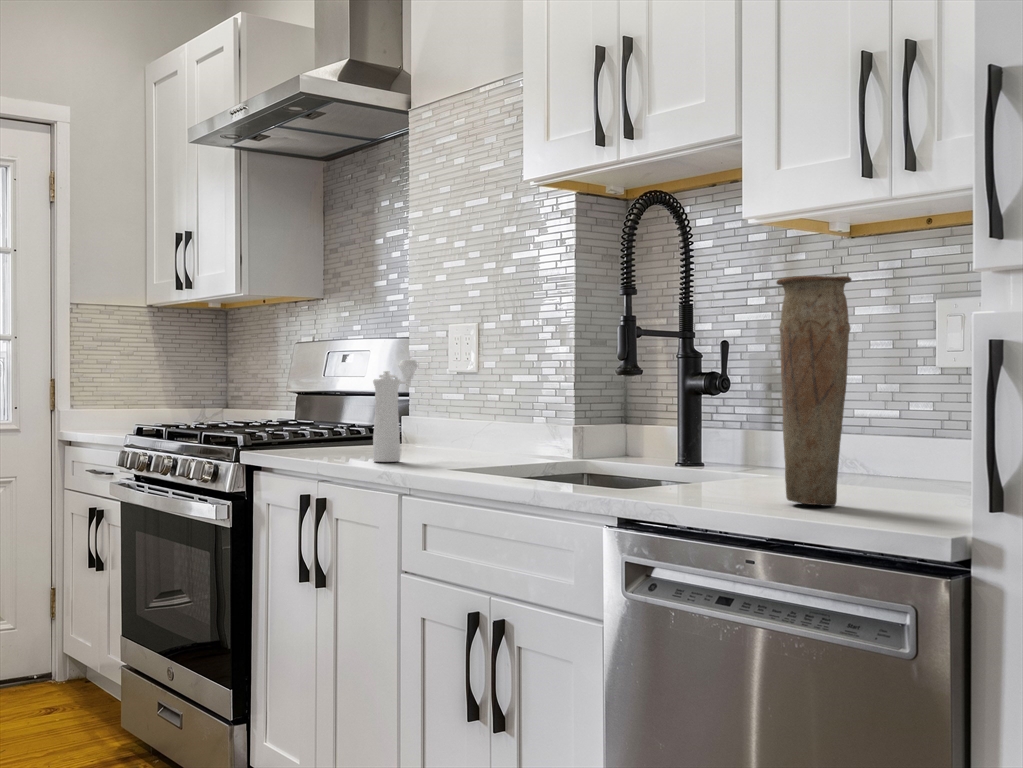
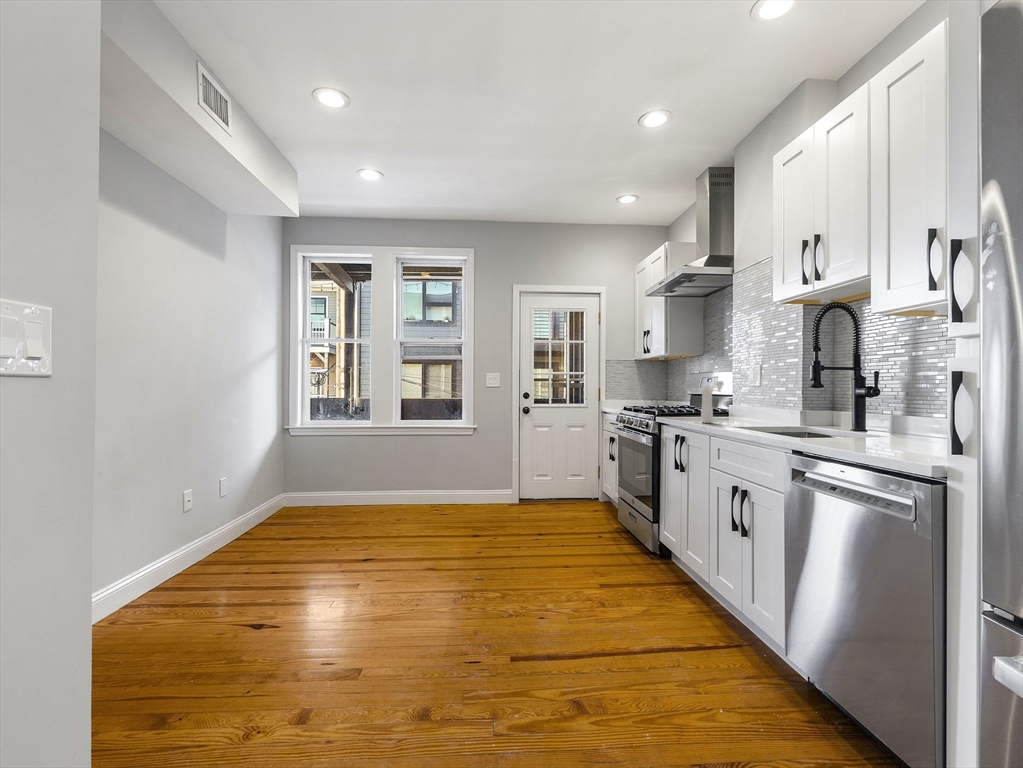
vase: present [777,276,852,506] -> none [868,341,911,450]

